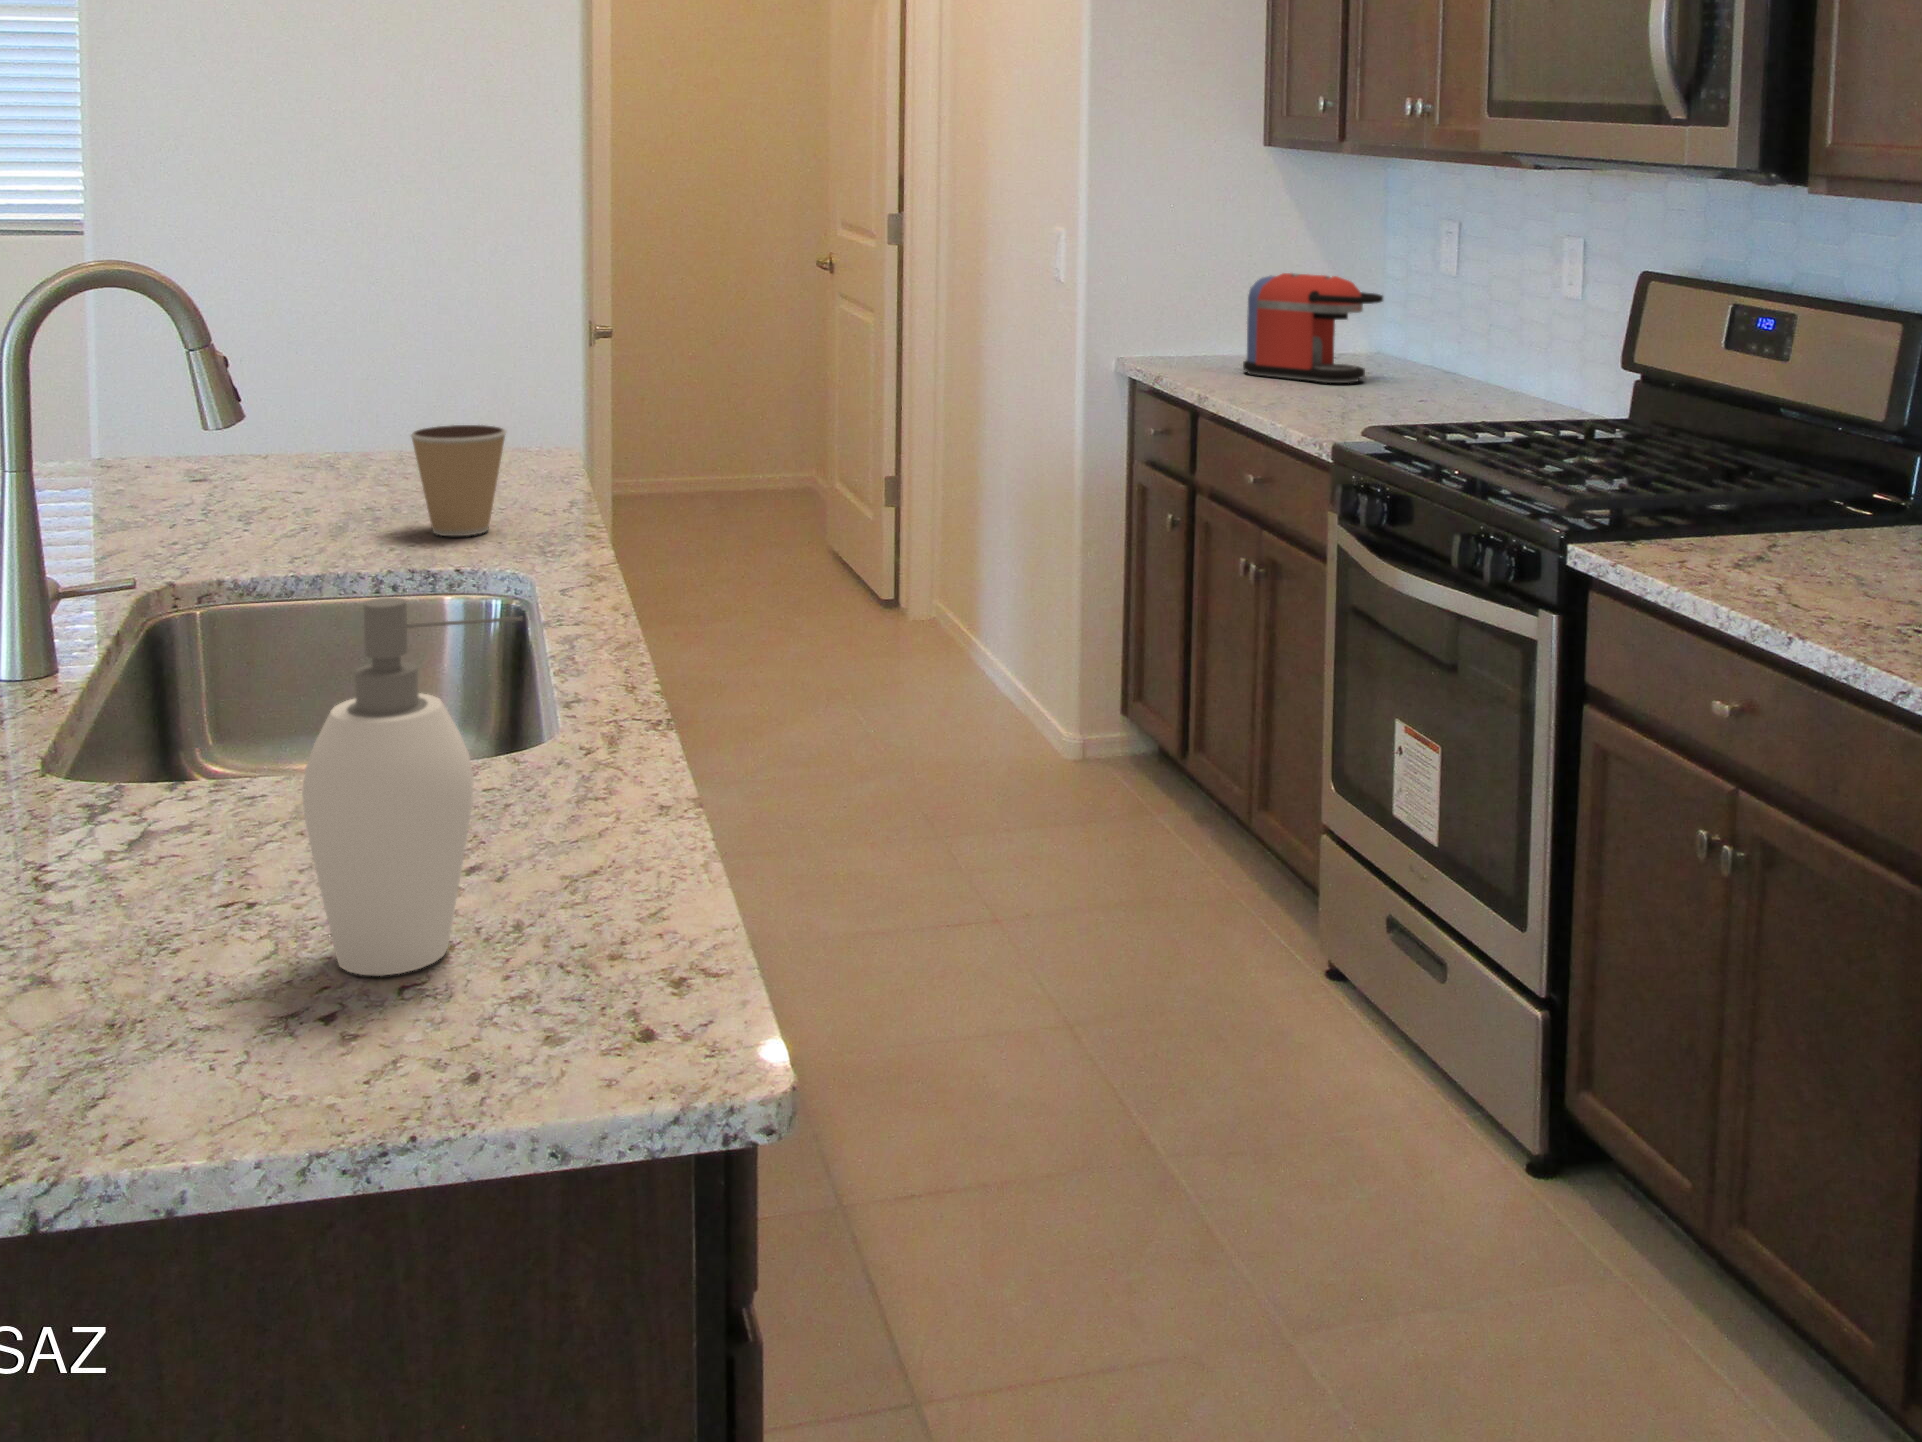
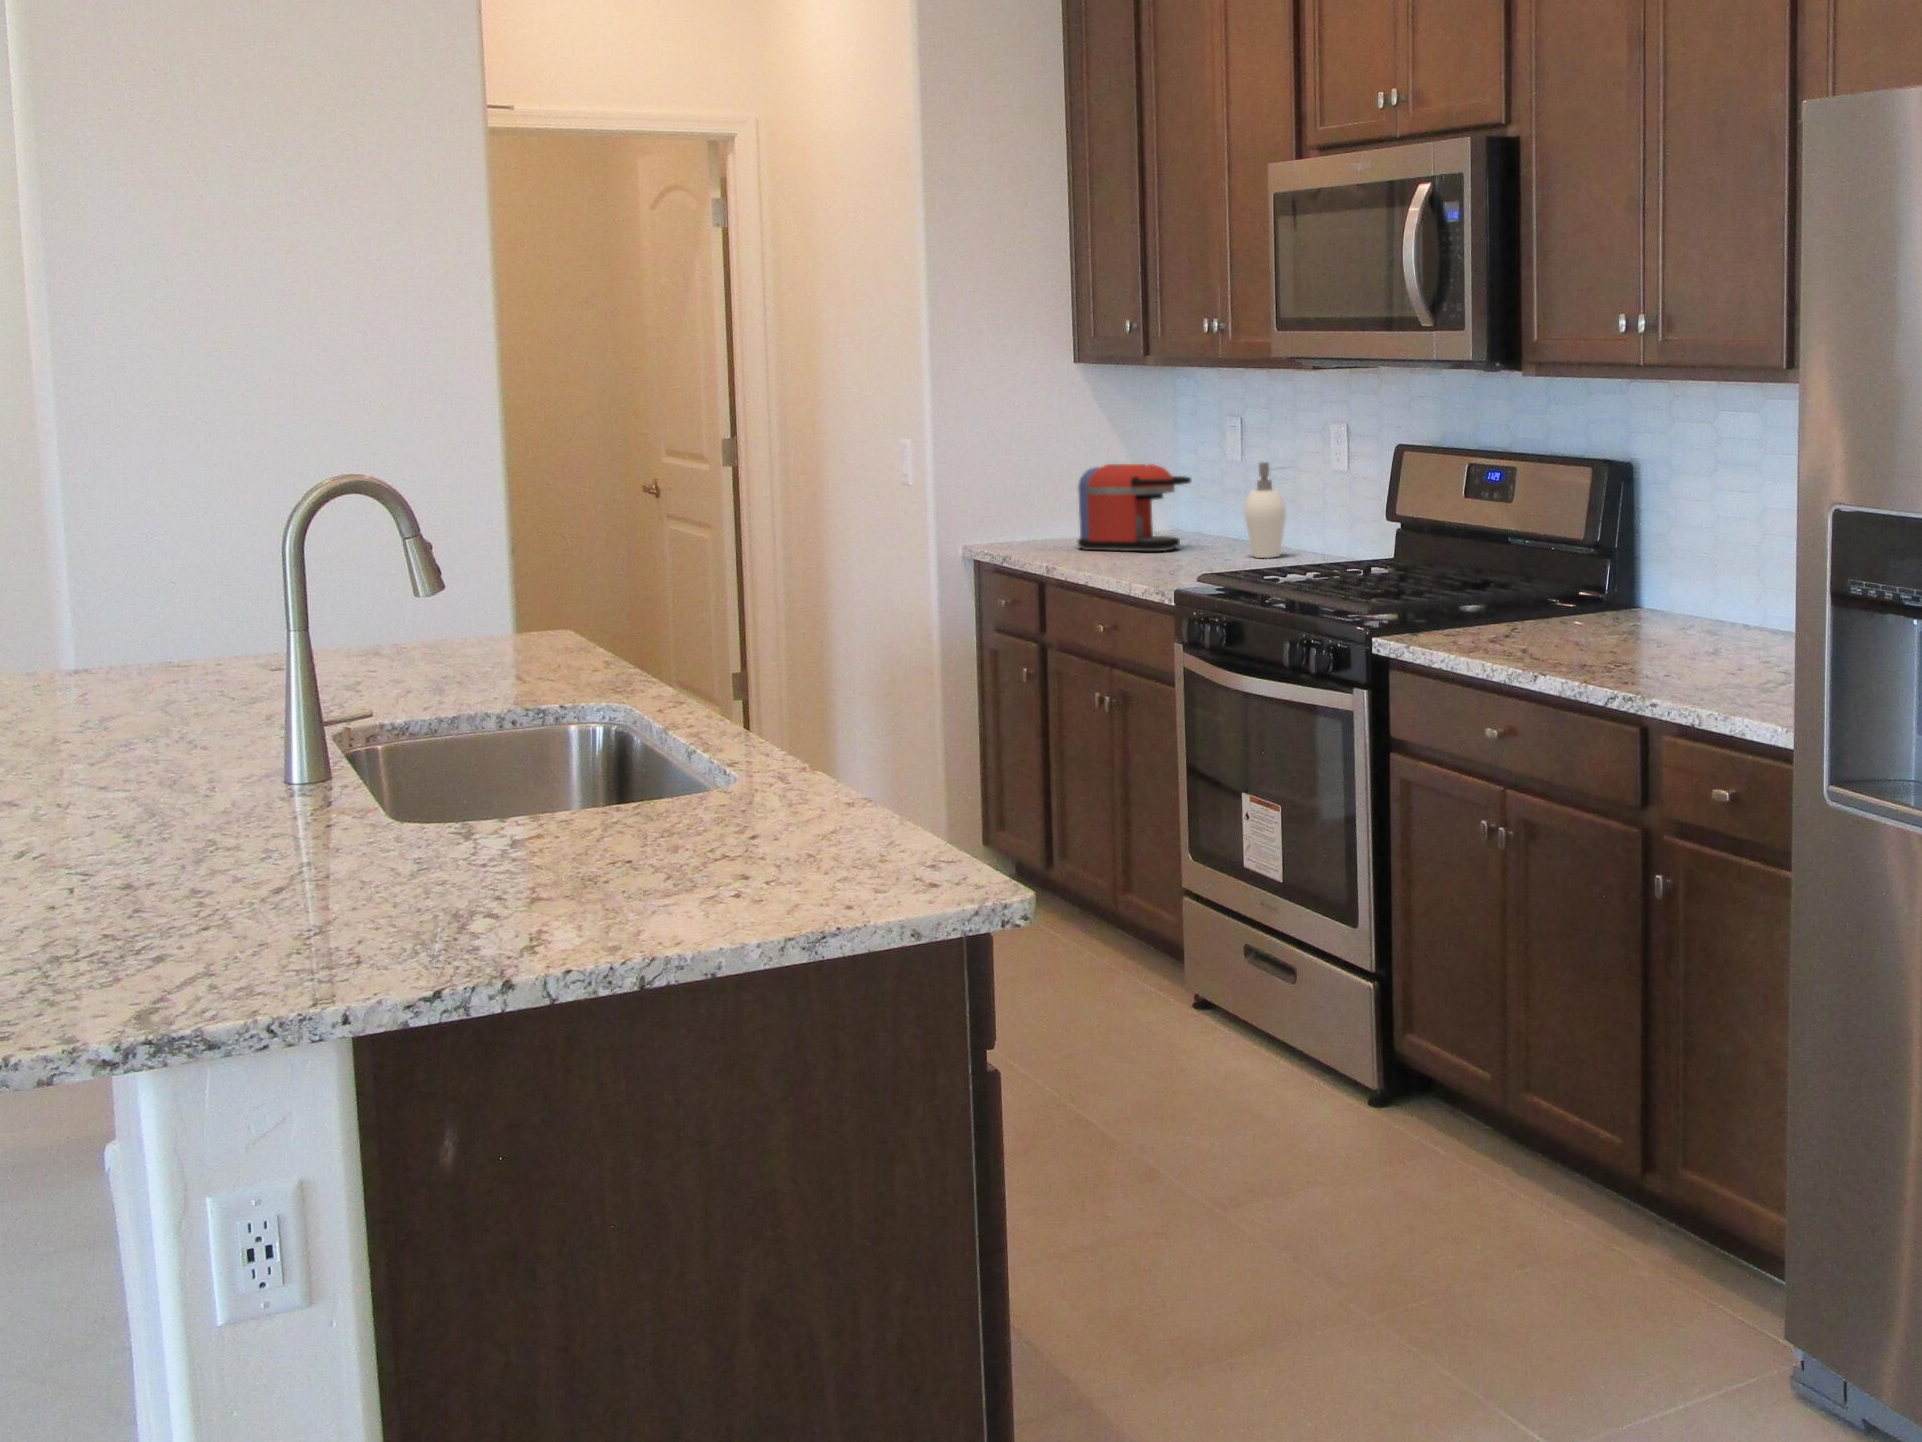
coffee cup: present [411,425,506,536] -> none [495,603,572,689]
soap dispenser: present [302,598,523,975] -> present [1245,462,1286,558]

